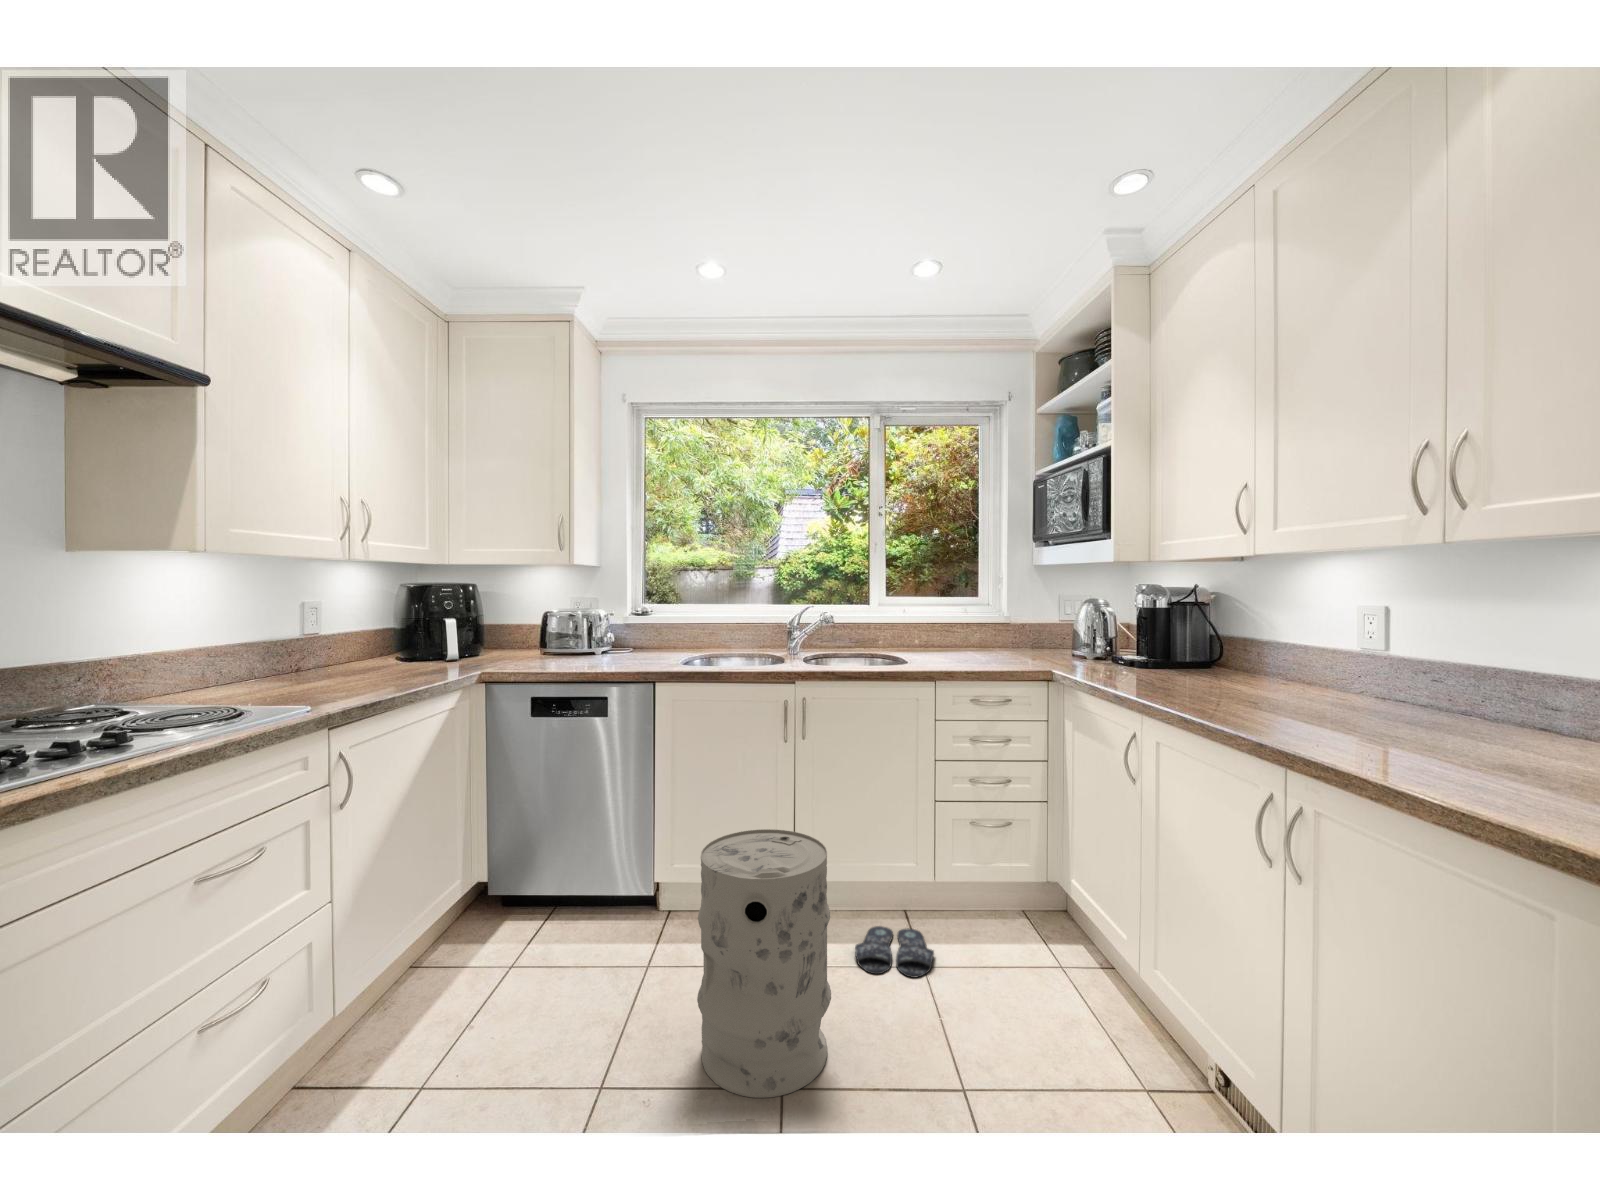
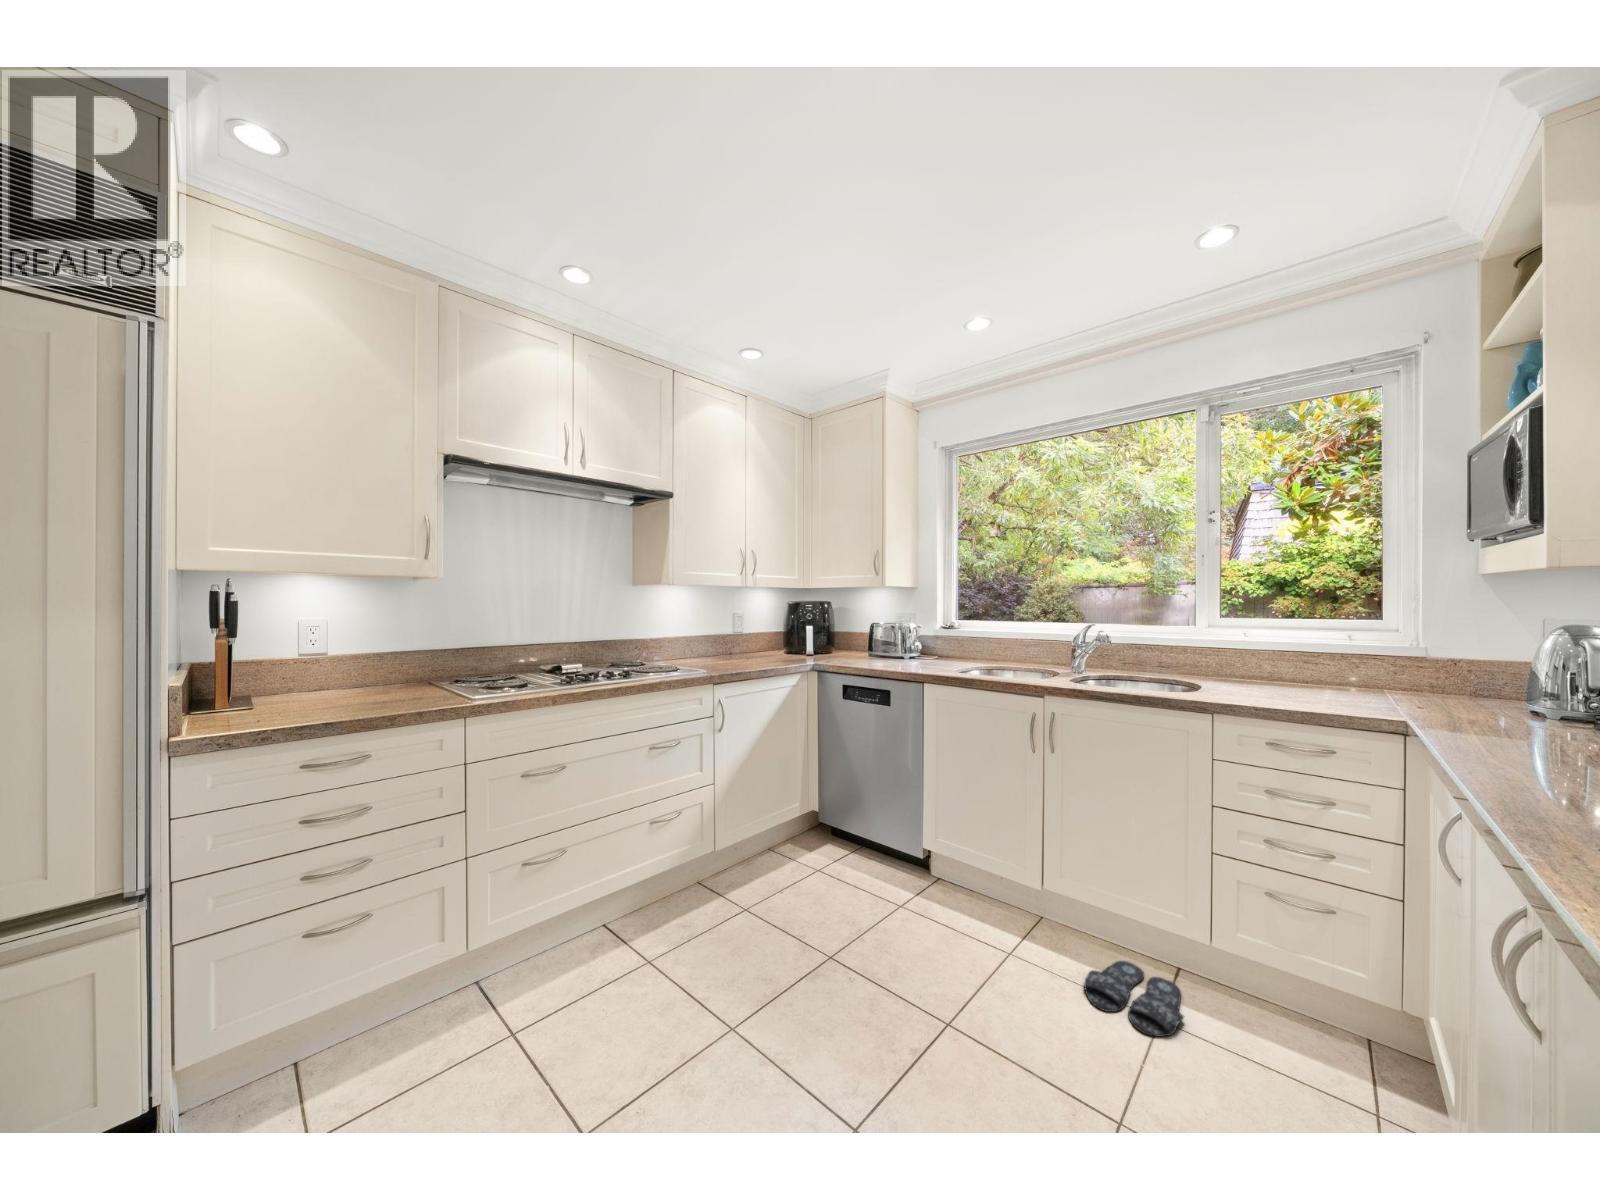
trash can: present [697,829,831,1098] -> none [889,824,1011,1075]

